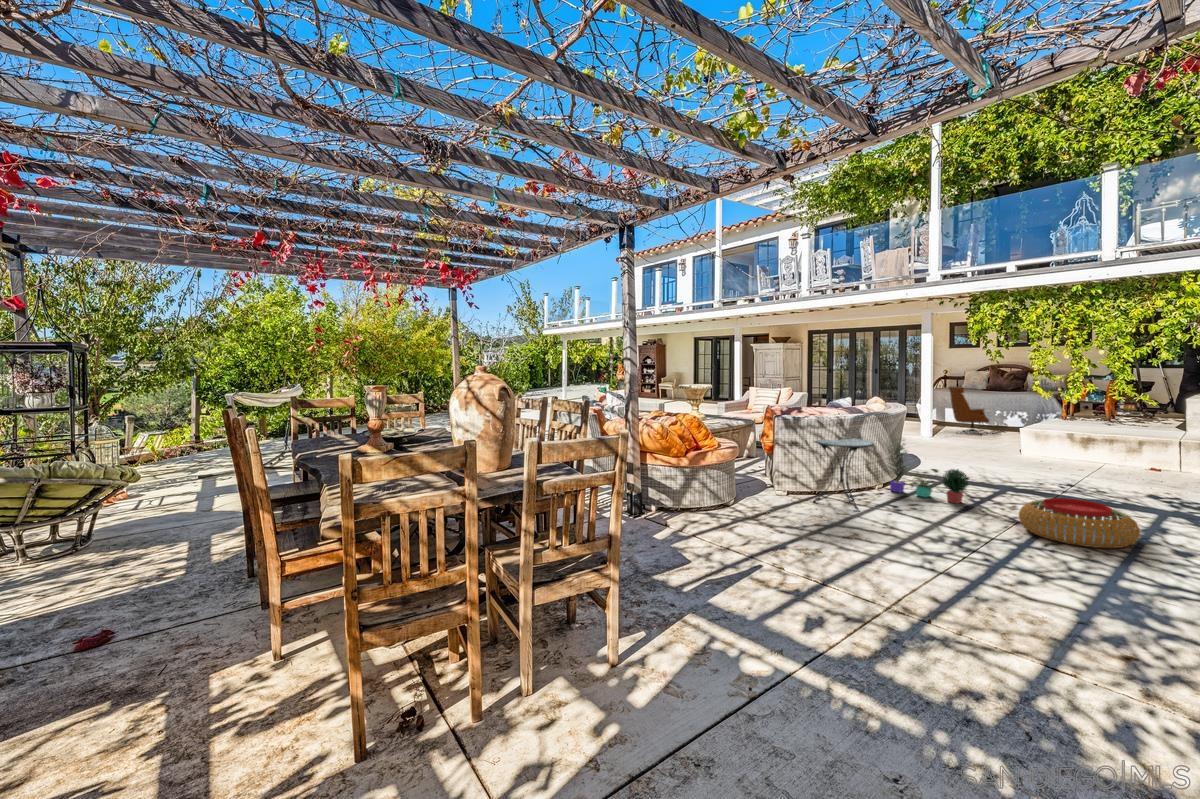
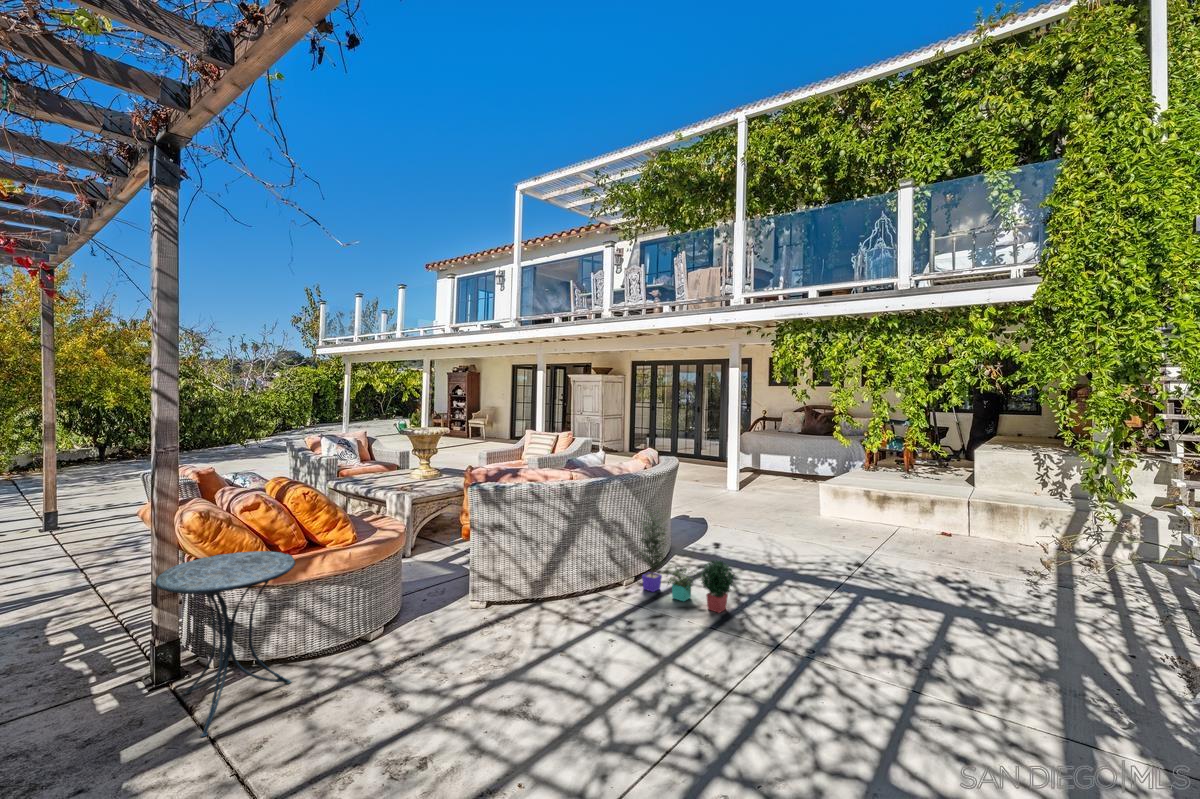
lounge chair: present [949,387,1000,433] -> none [760,427,827,484]
side table: present [813,438,874,511] -> present [155,551,295,737]
pouf: present [1019,498,1140,548] -> none [780,618,929,714]

